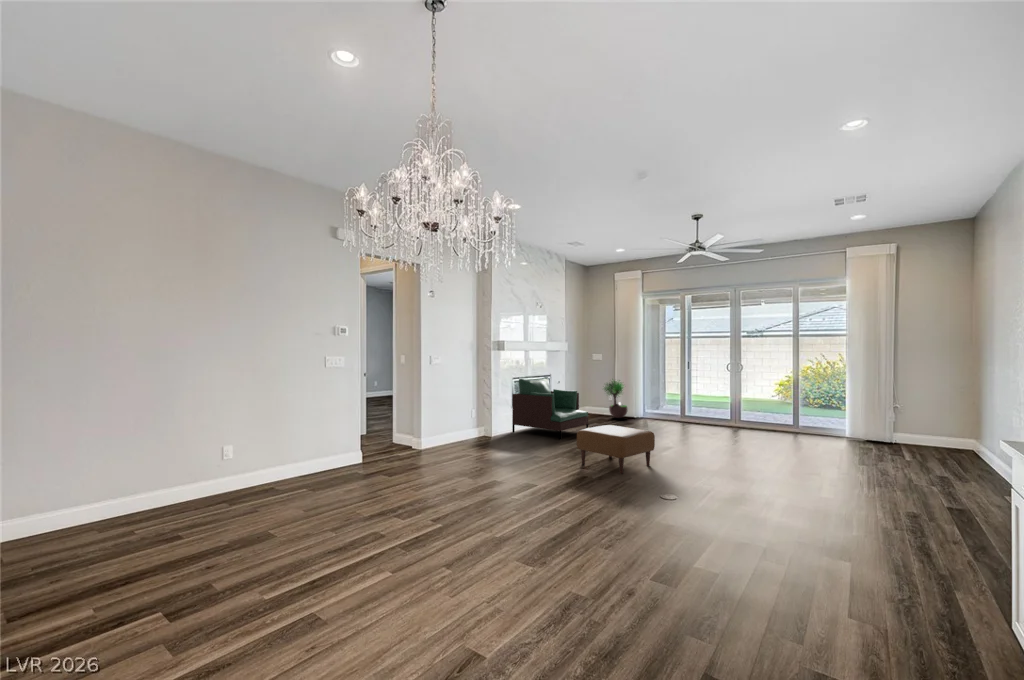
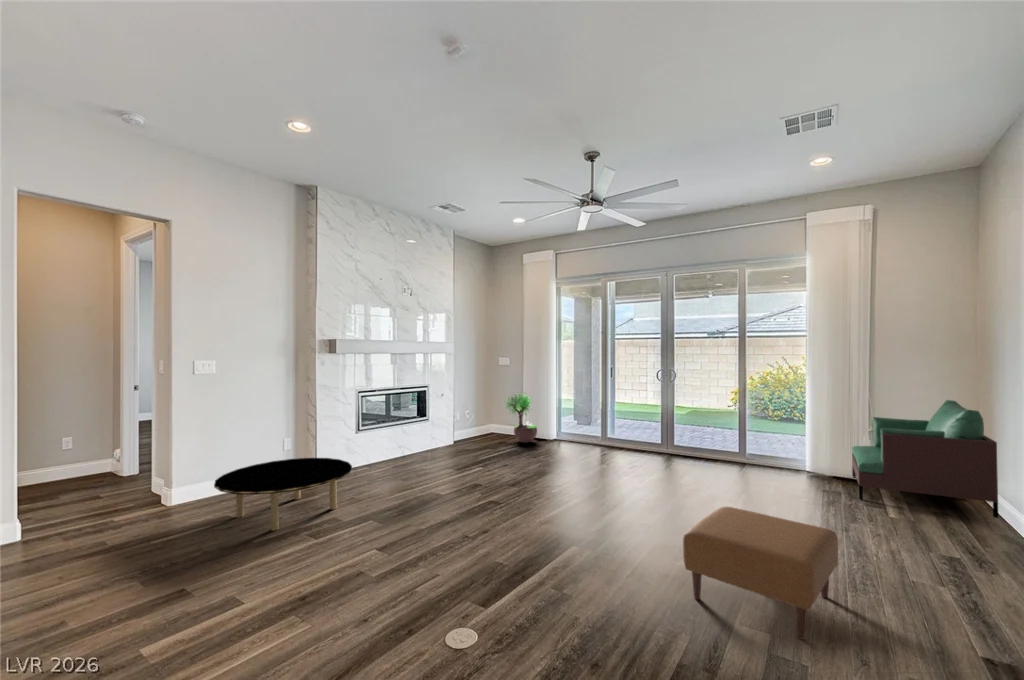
armchair: present [512,377,588,439] -> present [852,400,998,518]
coffee table: none [445,414,526,453] -> present [214,458,352,531]
ottoman: present [577,425,655,474] -> present [683,507,838,639]

